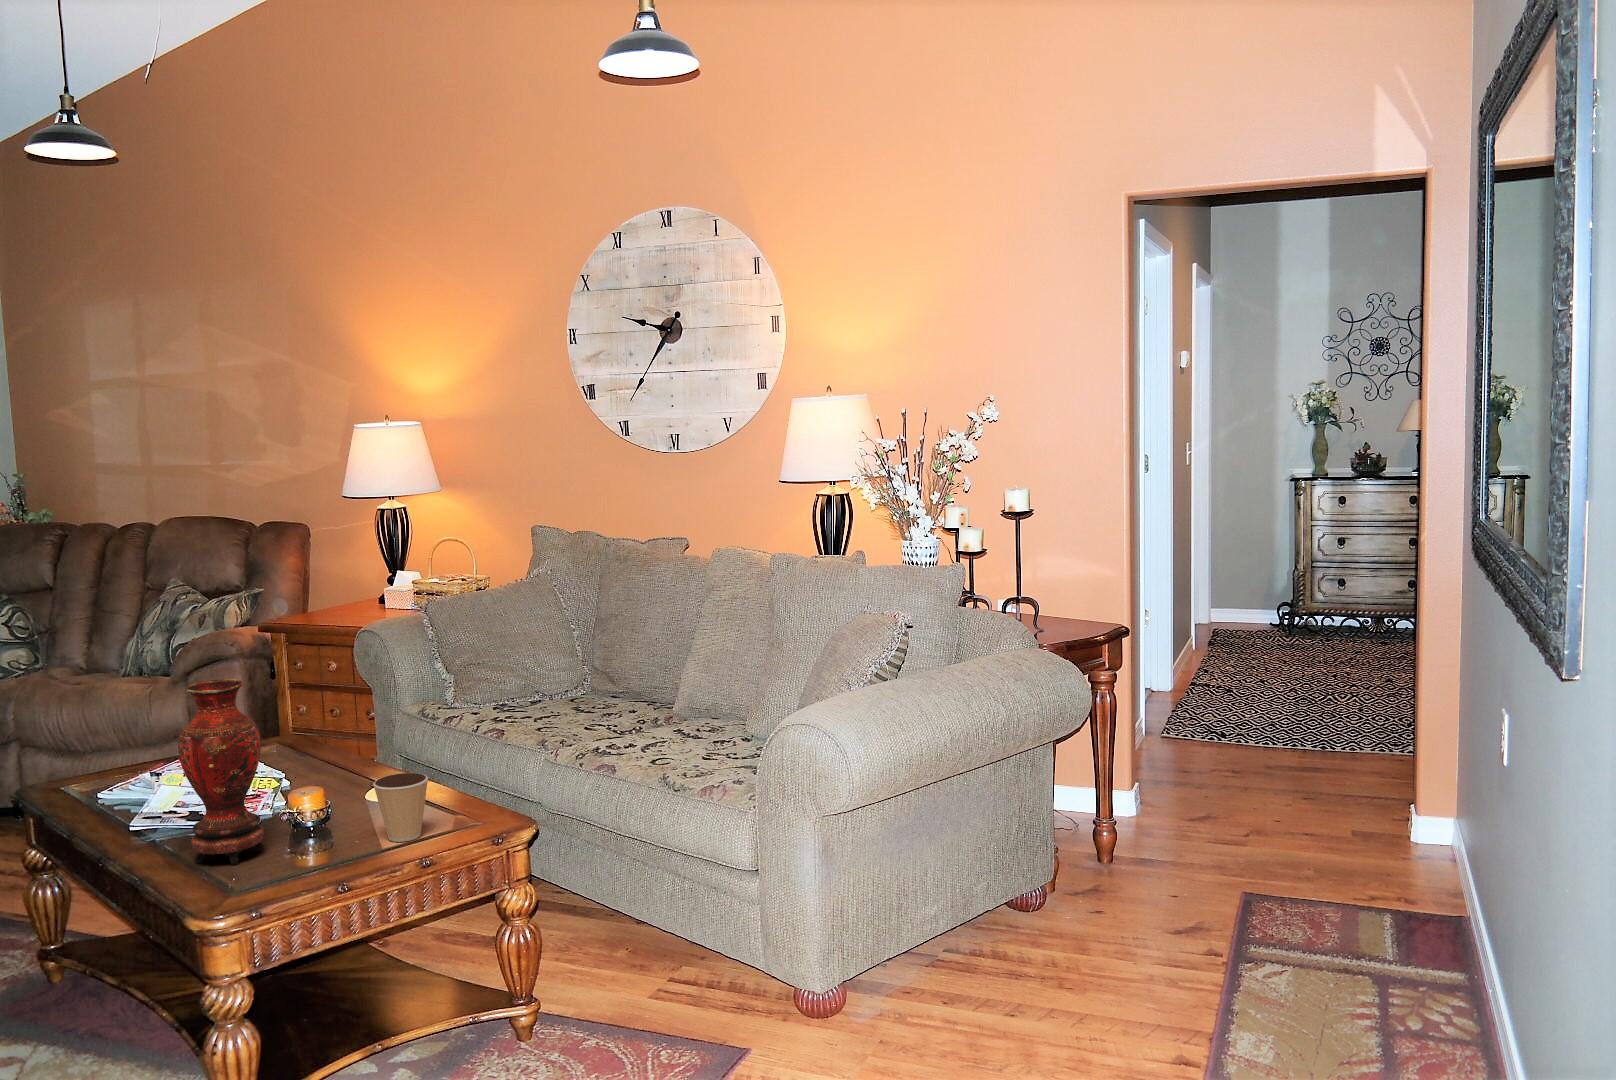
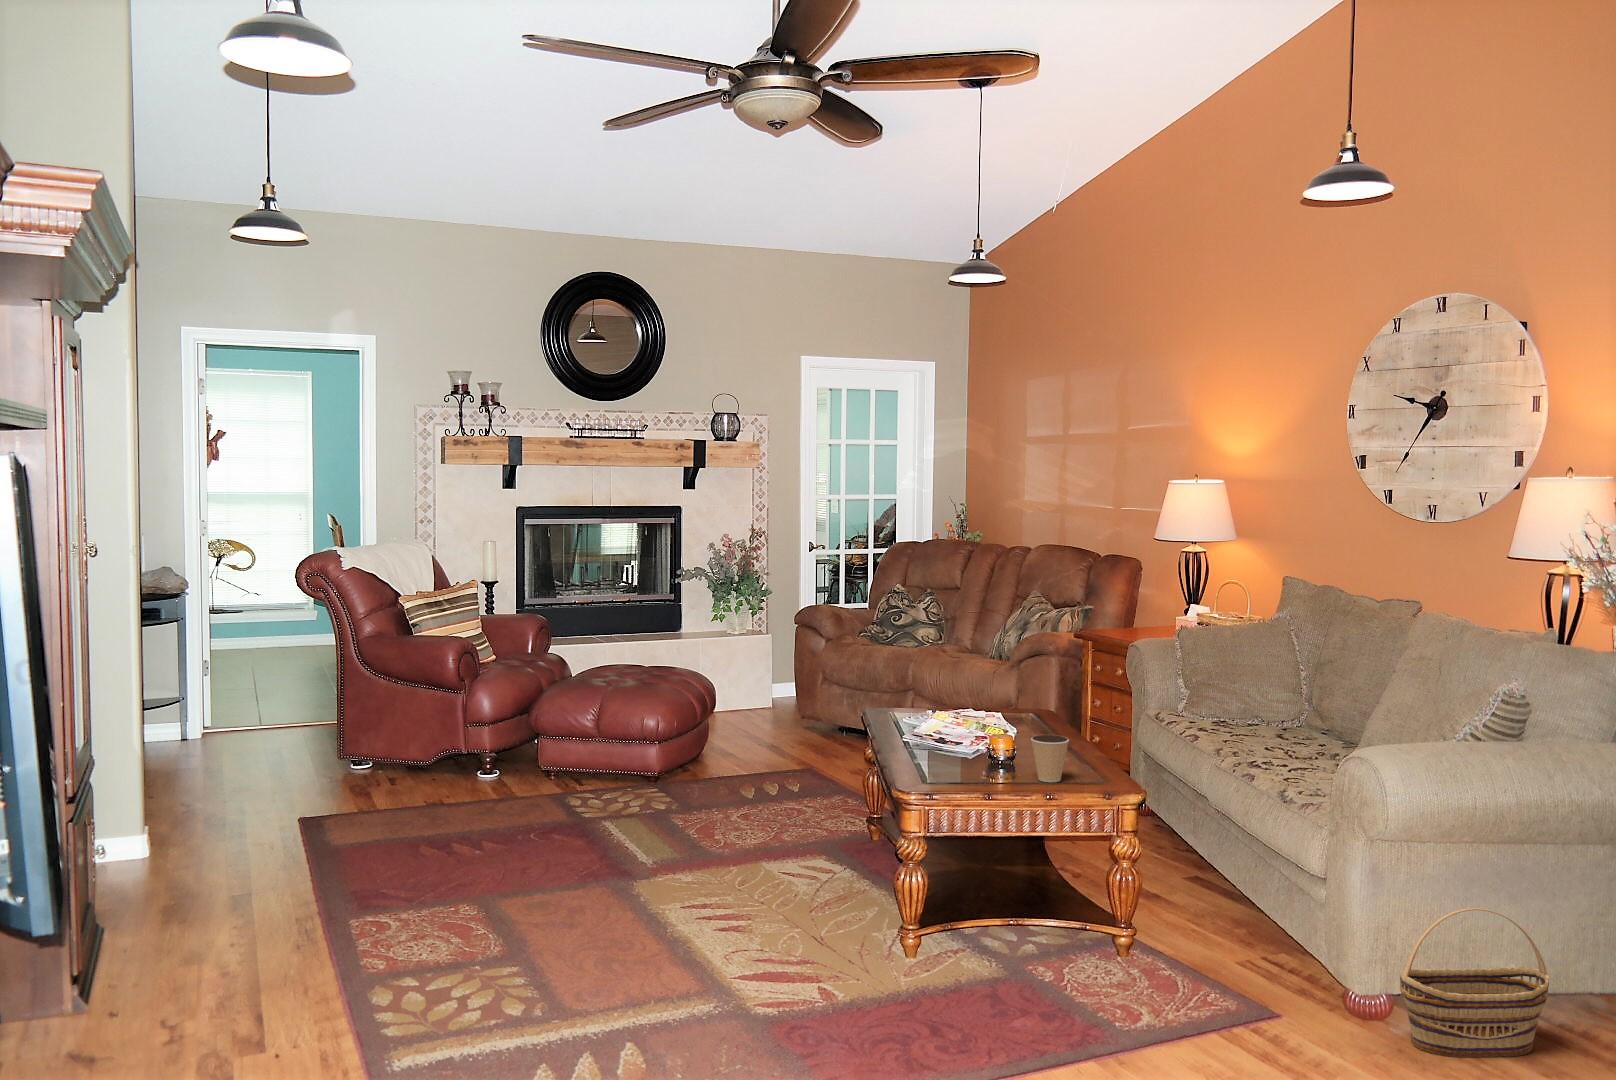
vase: present [178,679,264,865] -> none [917,649,967,771]
basket: none [872,862,994,1037] -> present [1400,908,1549,1057]

